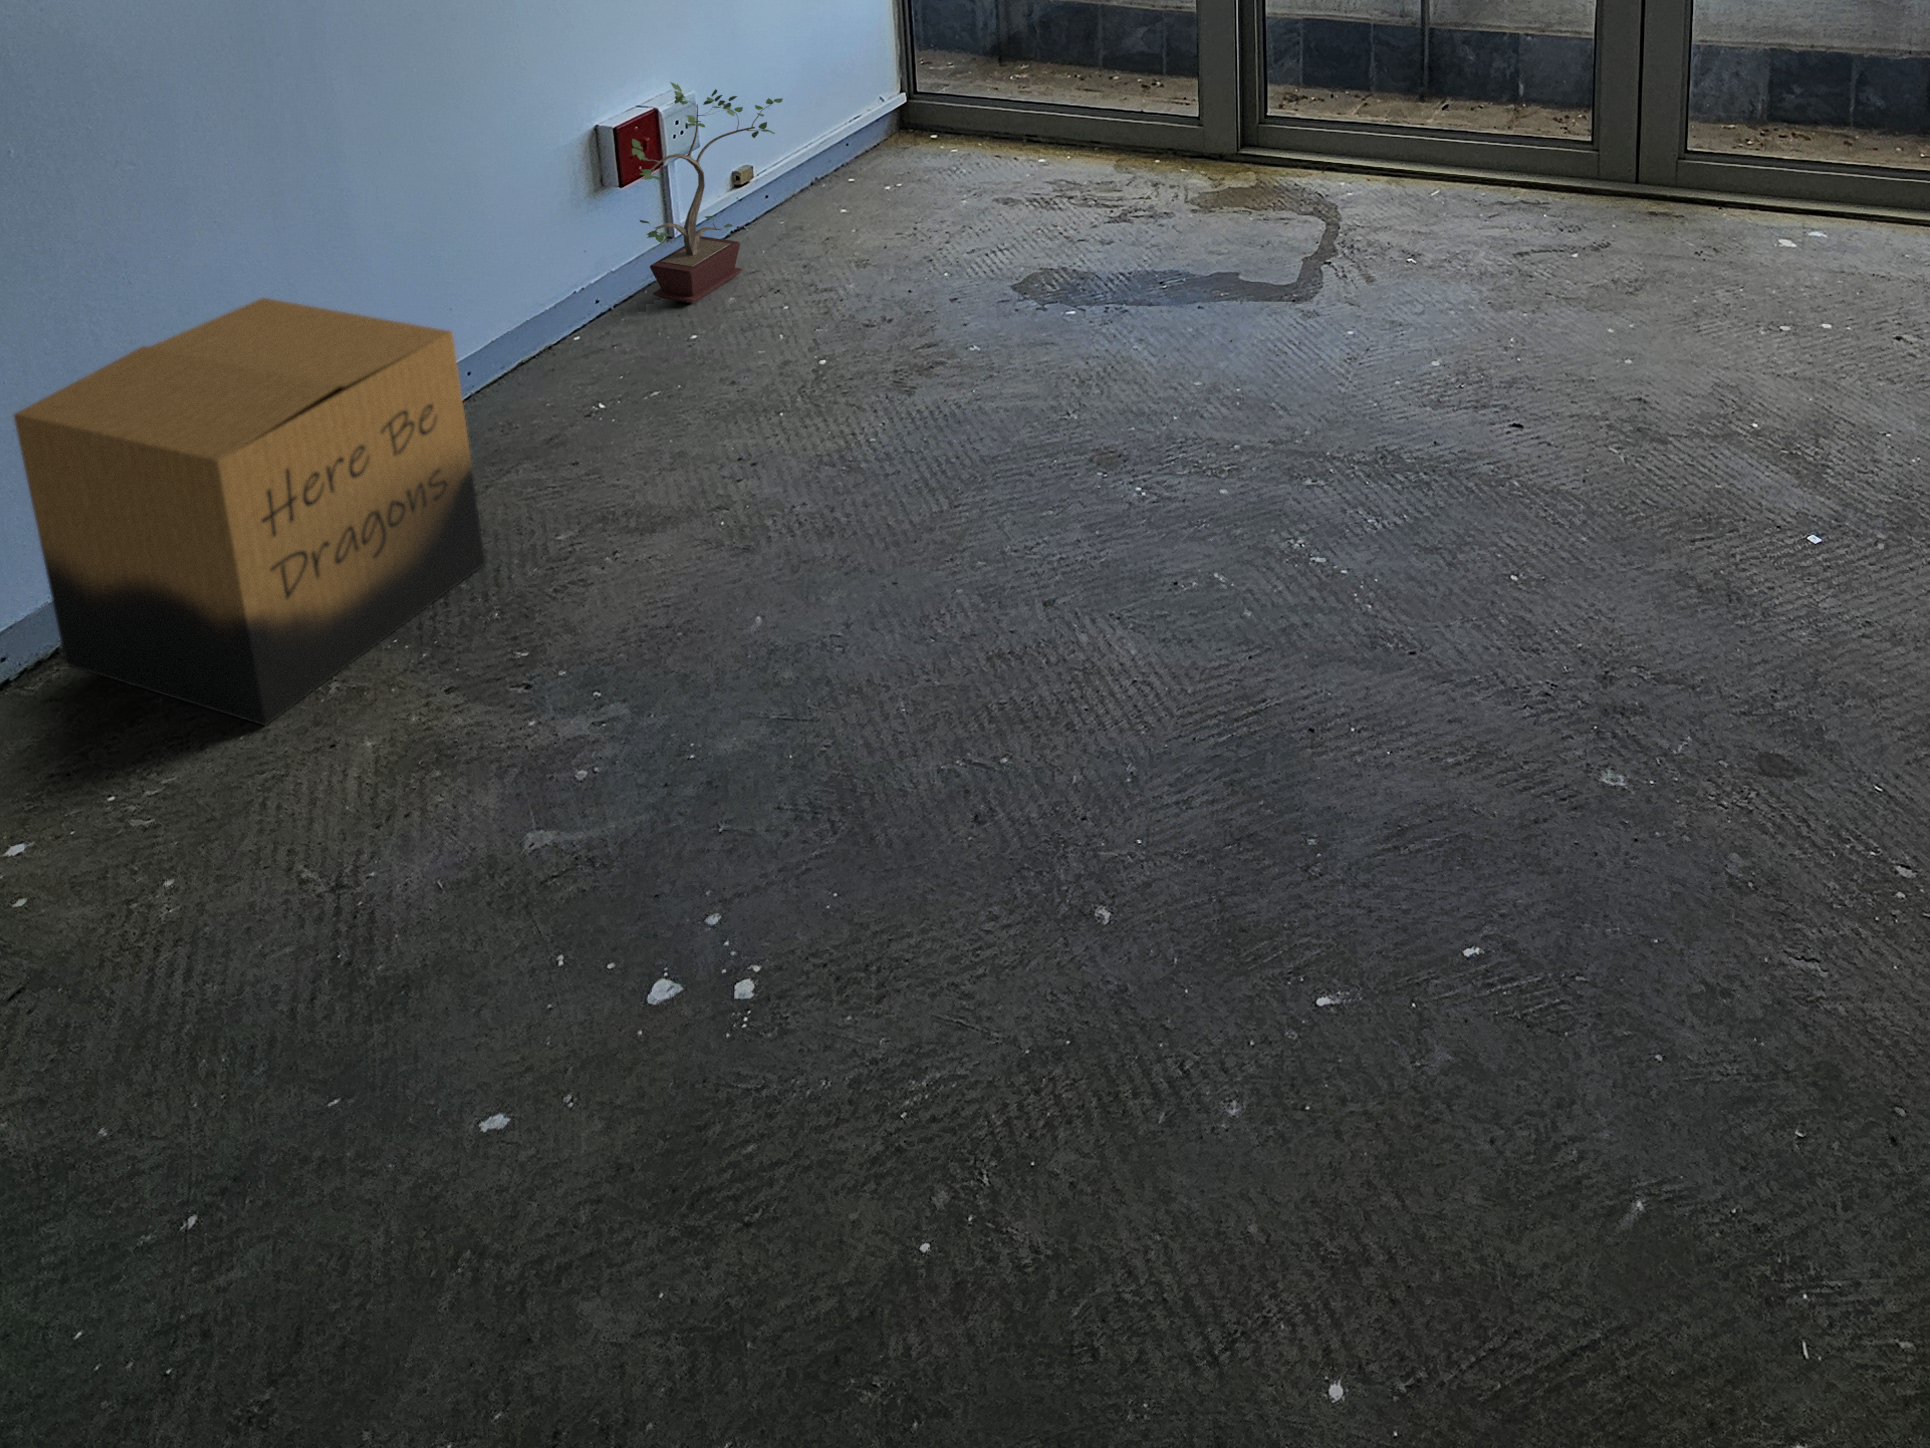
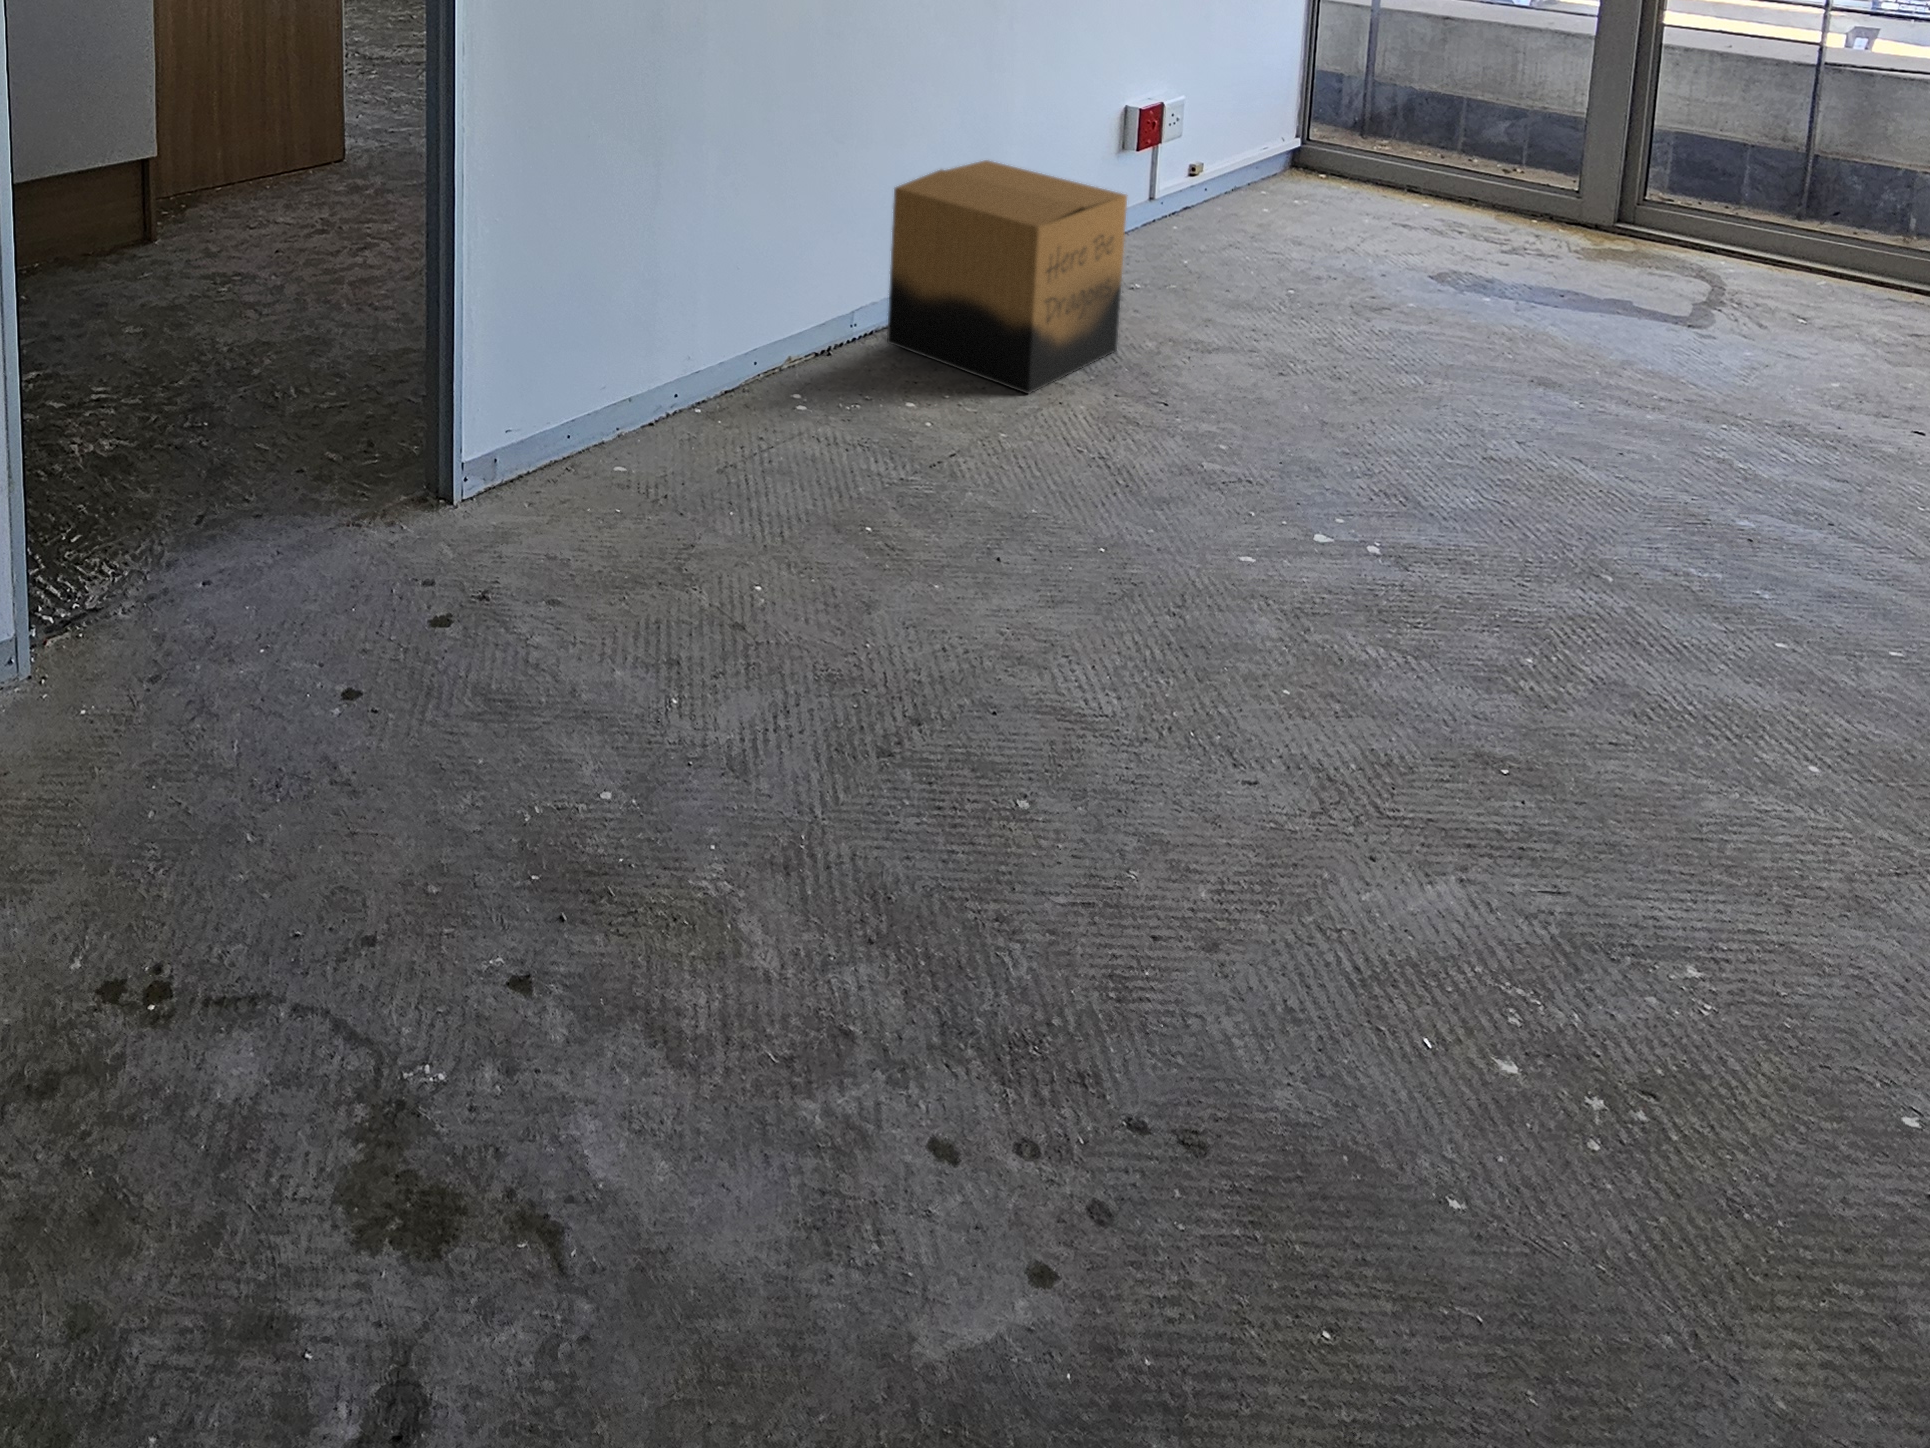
potted plant: present [632,82,783,303] -> none [1145,85,1247,245]

